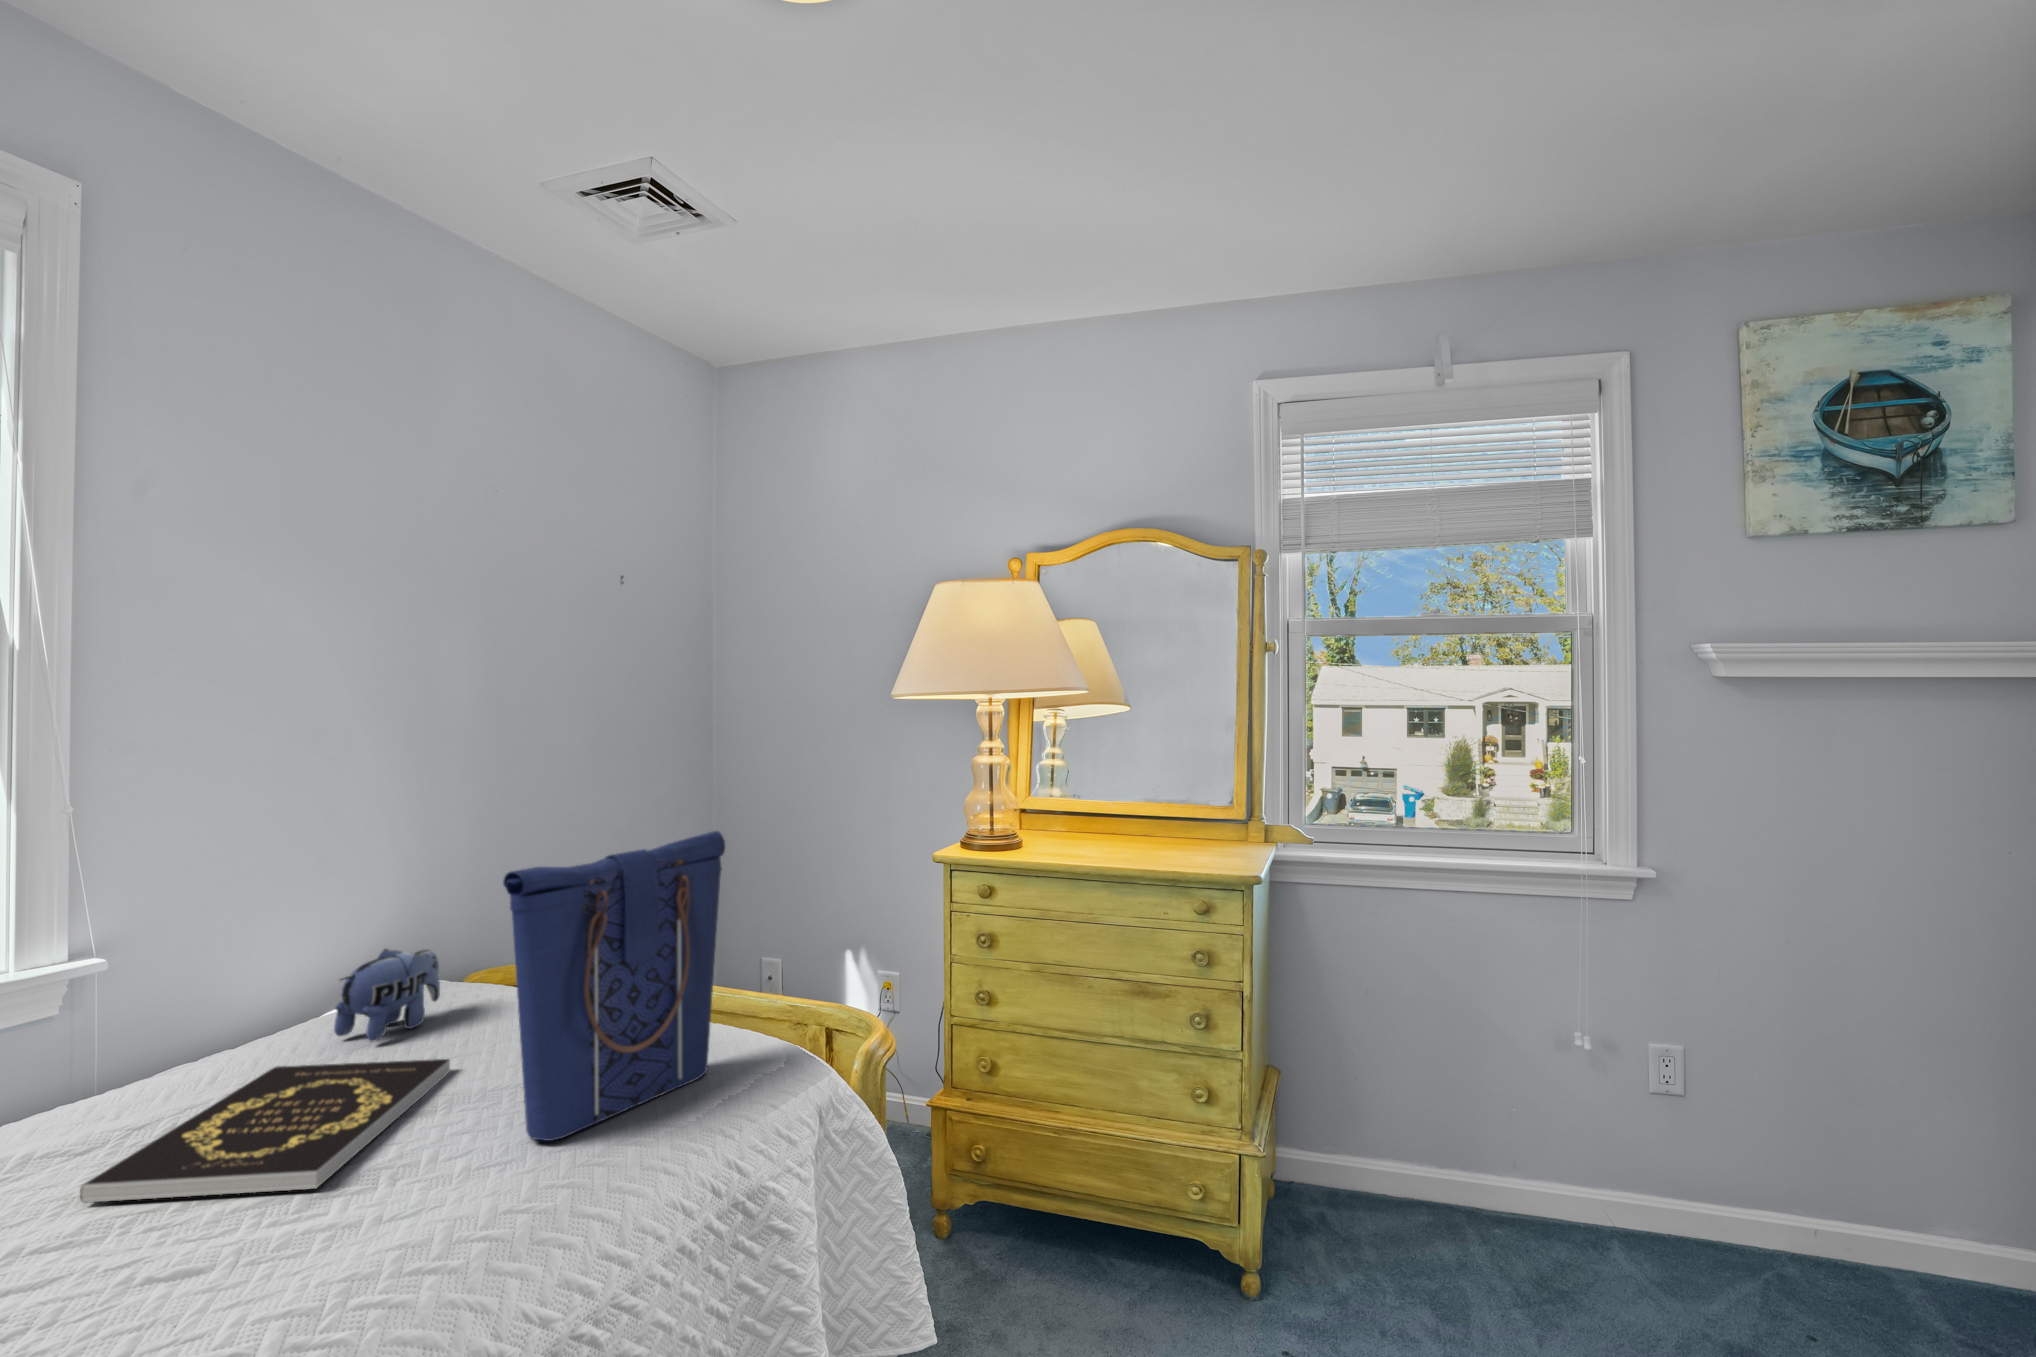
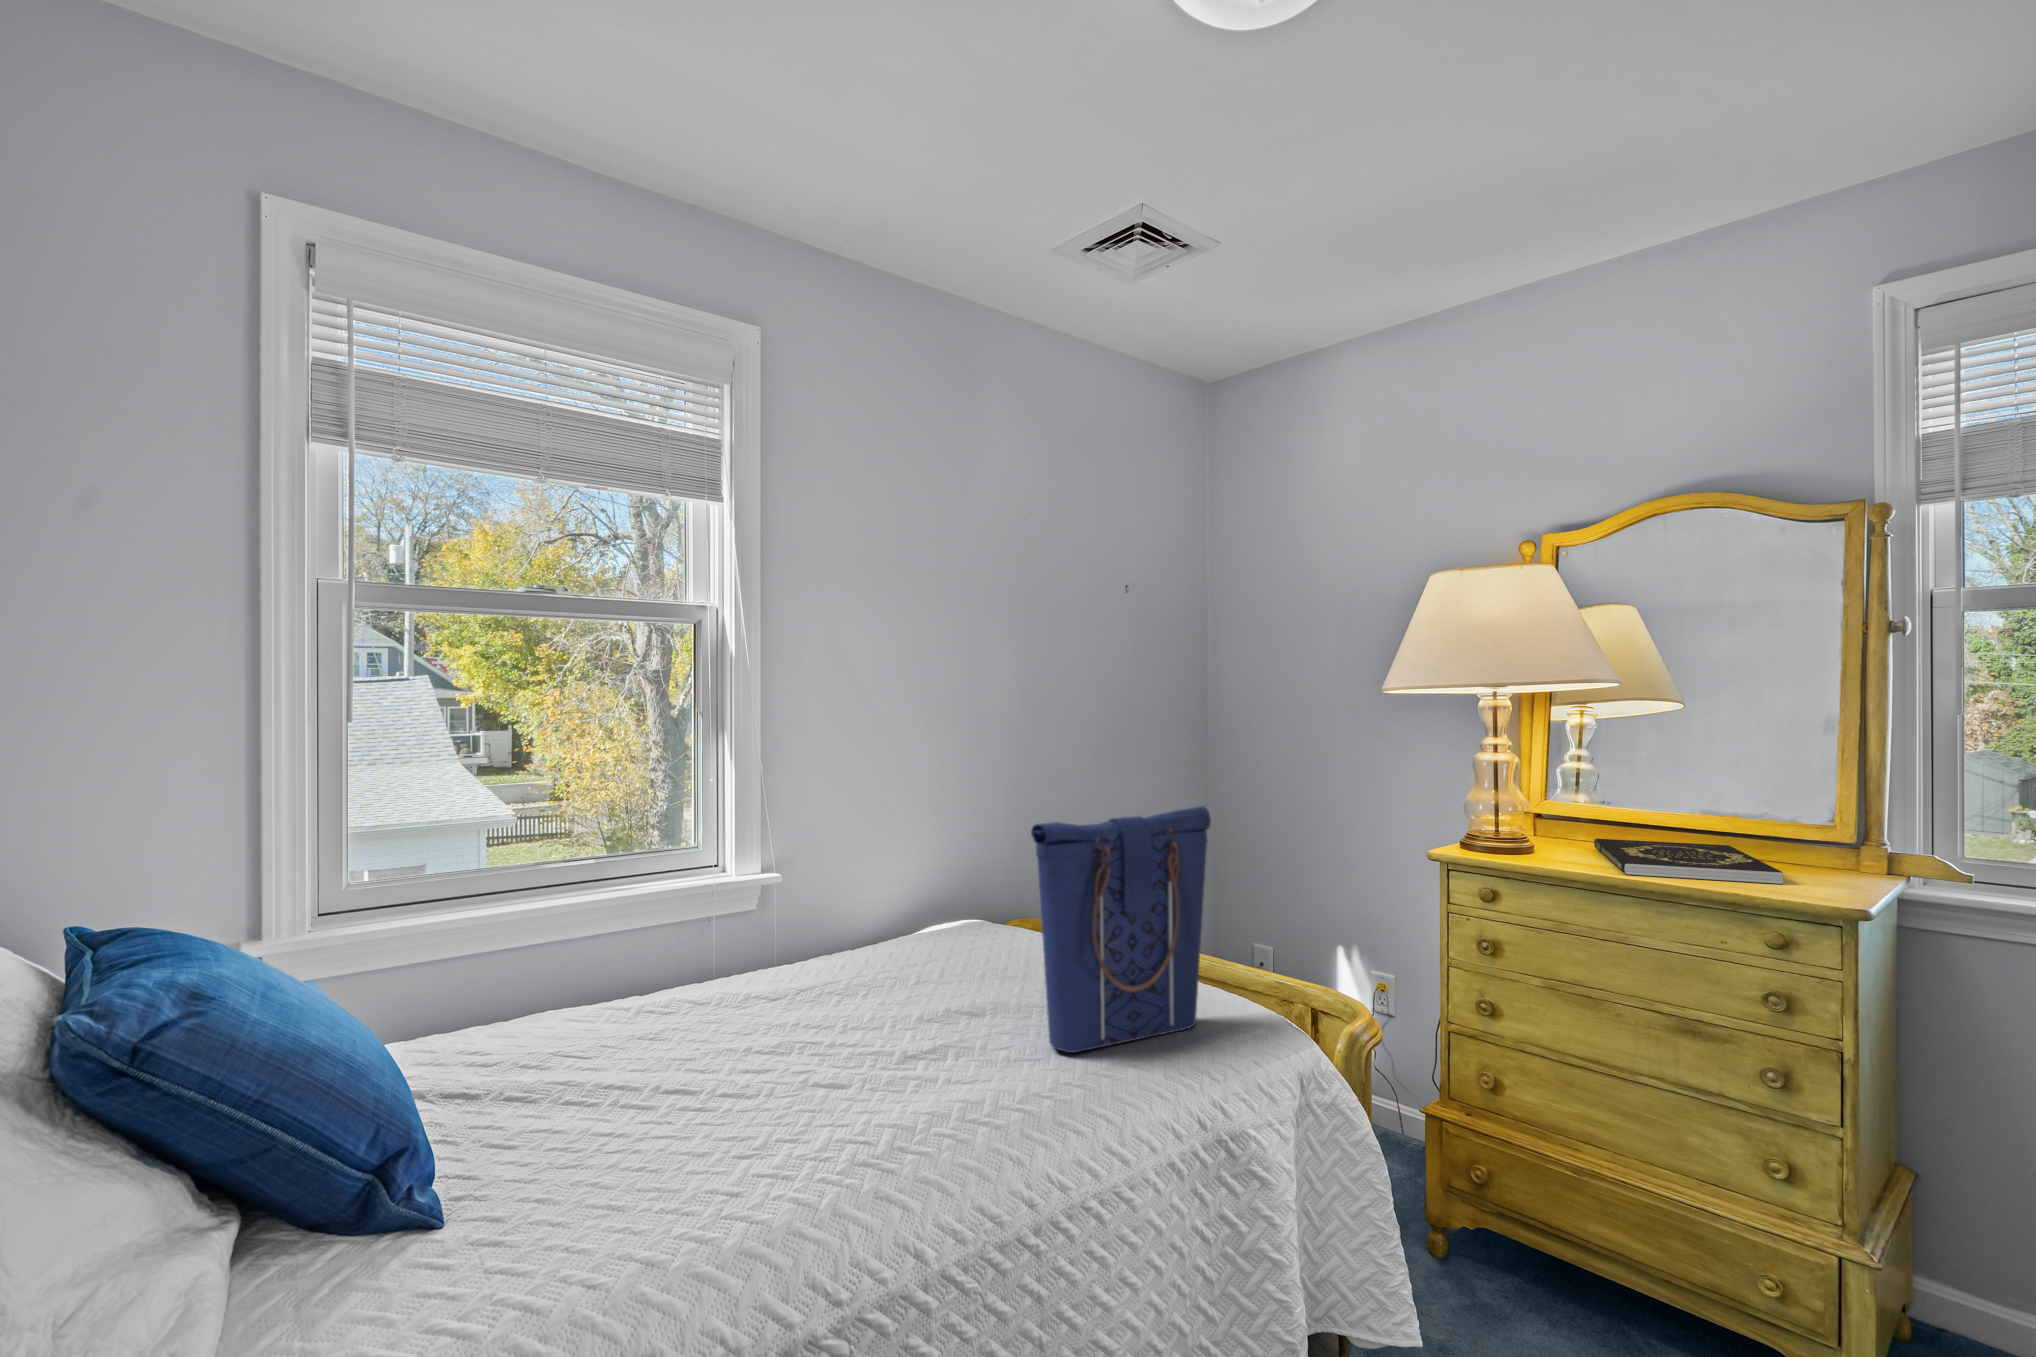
plush toy: present [334,949,440,1041] -> none [916,888,987,960]
book: present [80,1059,450,1203] -> present [1594,839,1783,884]

